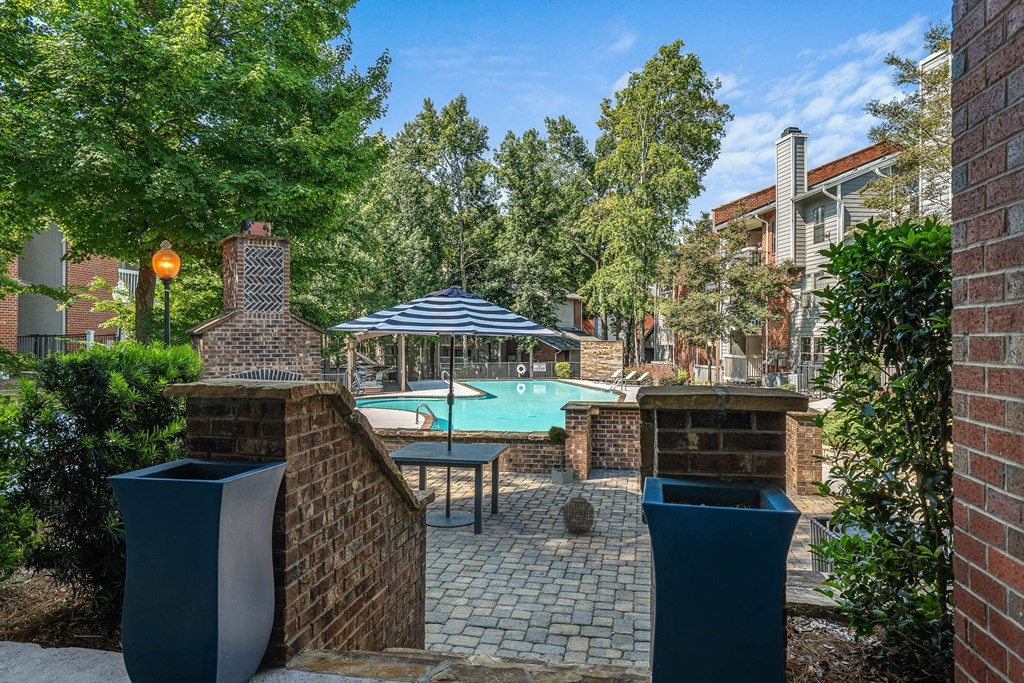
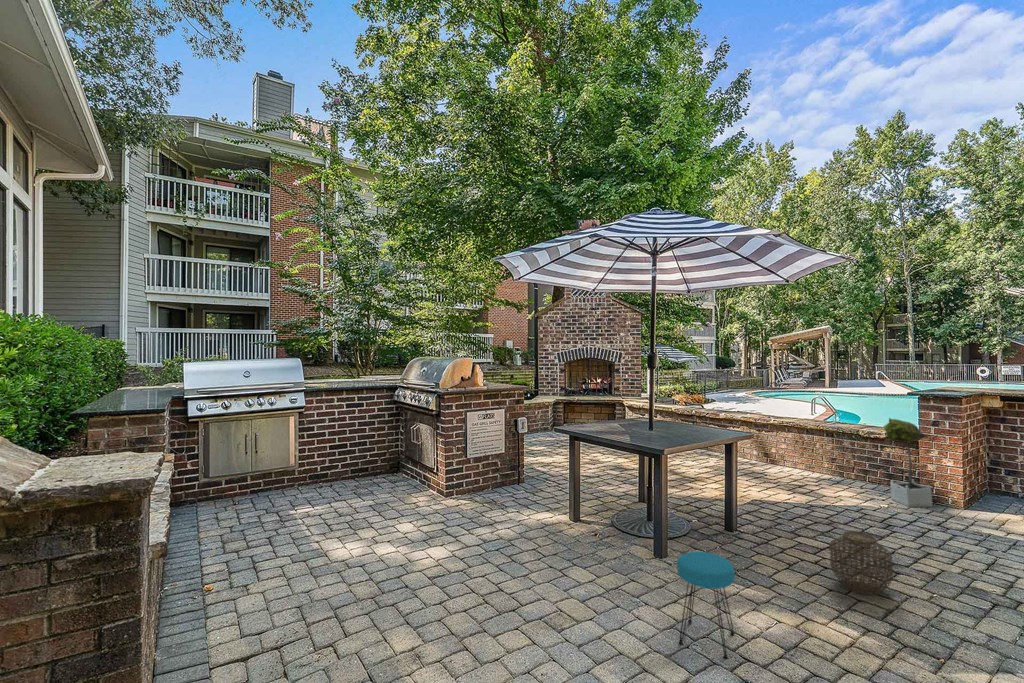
stool: none [519,522,554,584] -> present [677,552,735,658]

